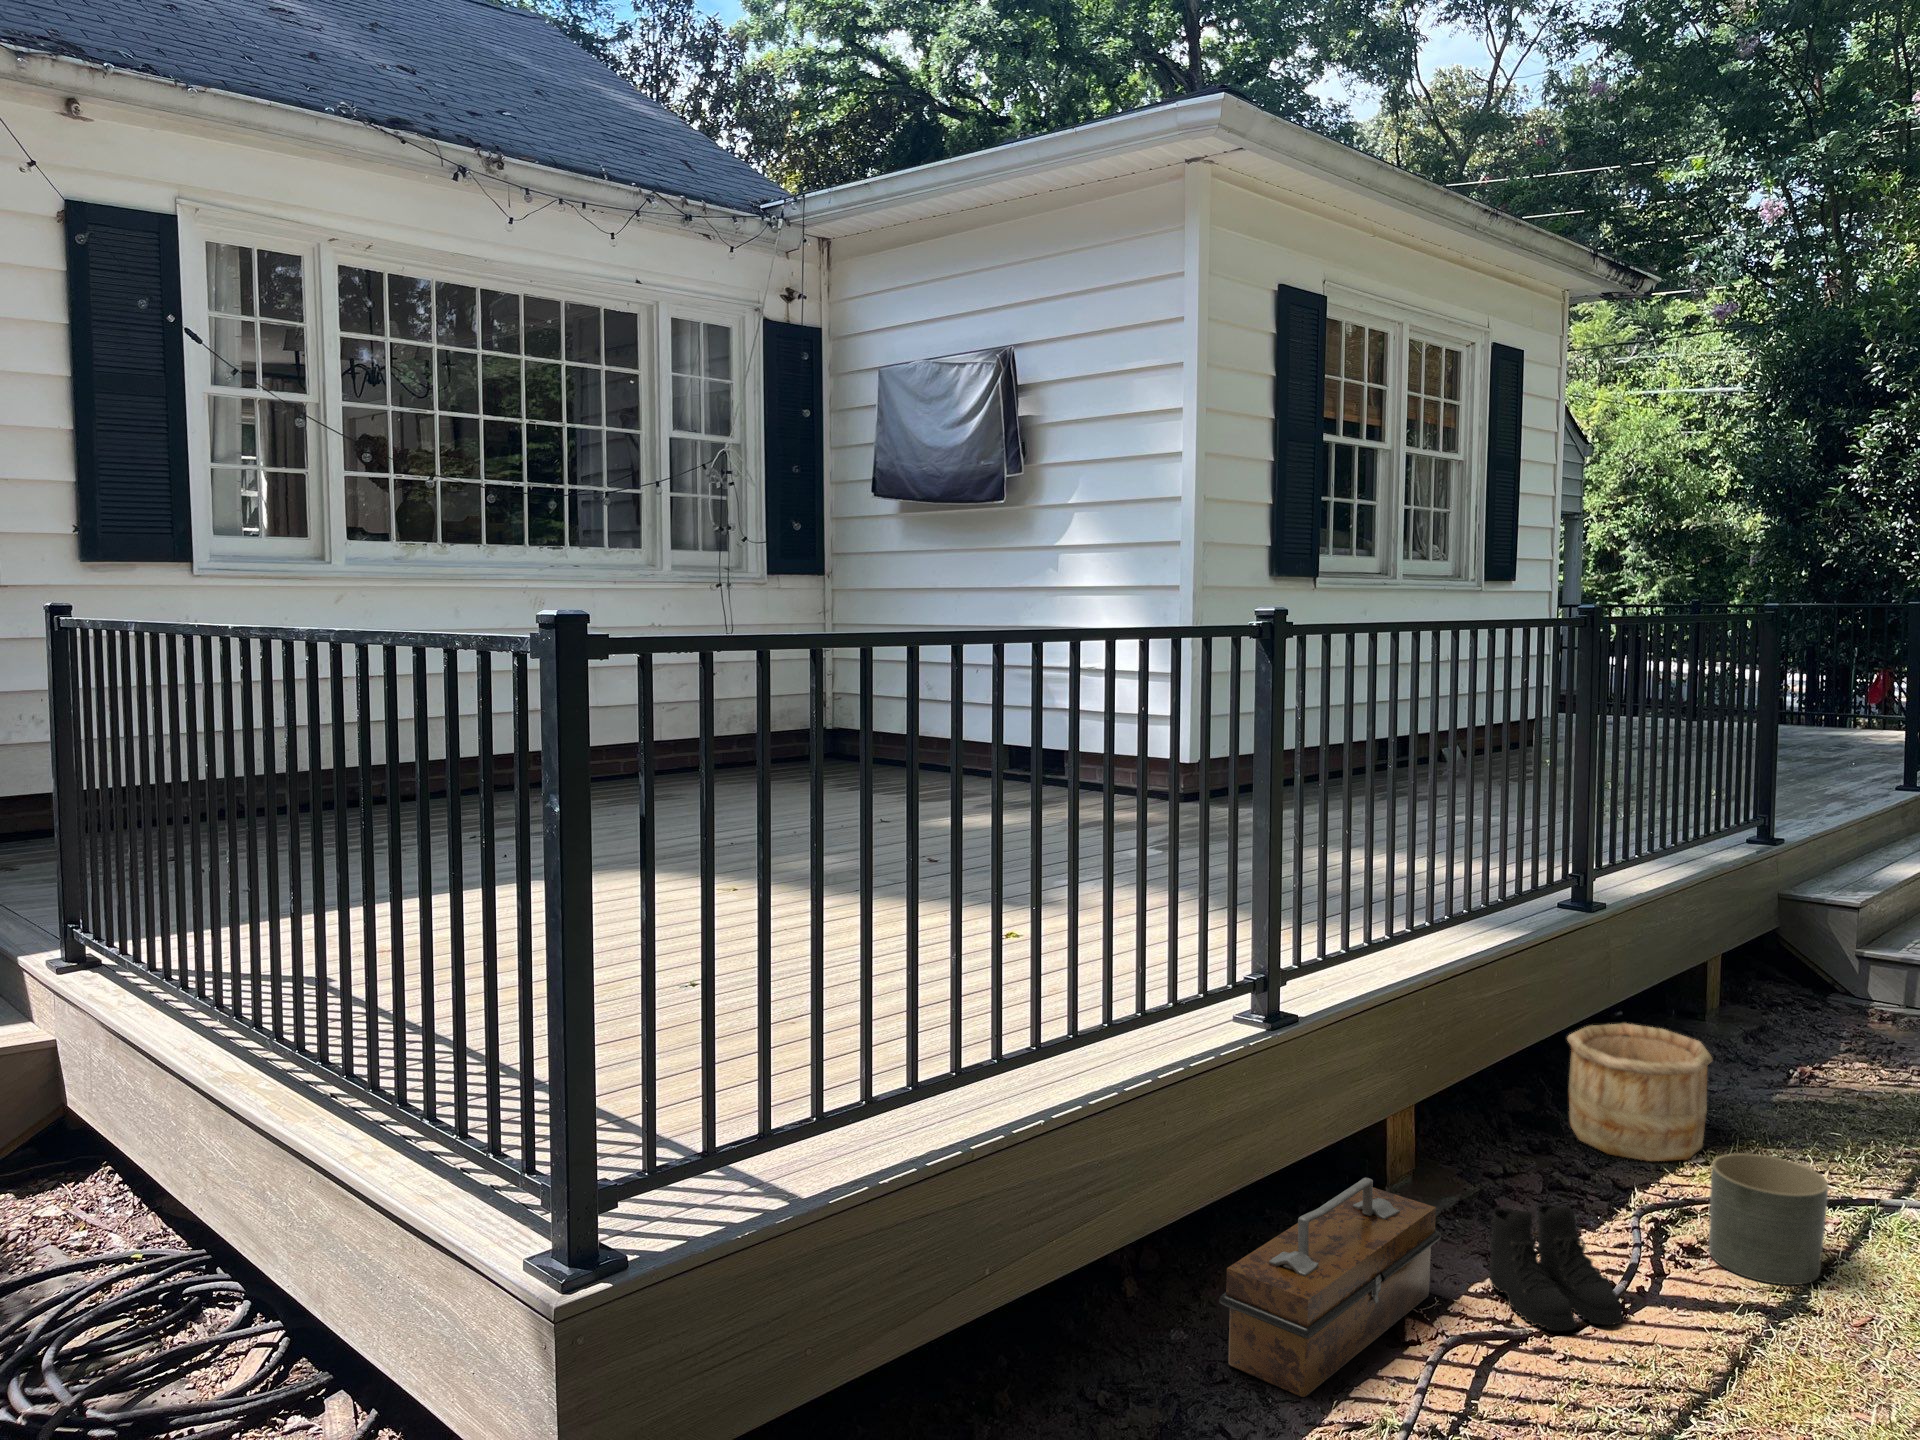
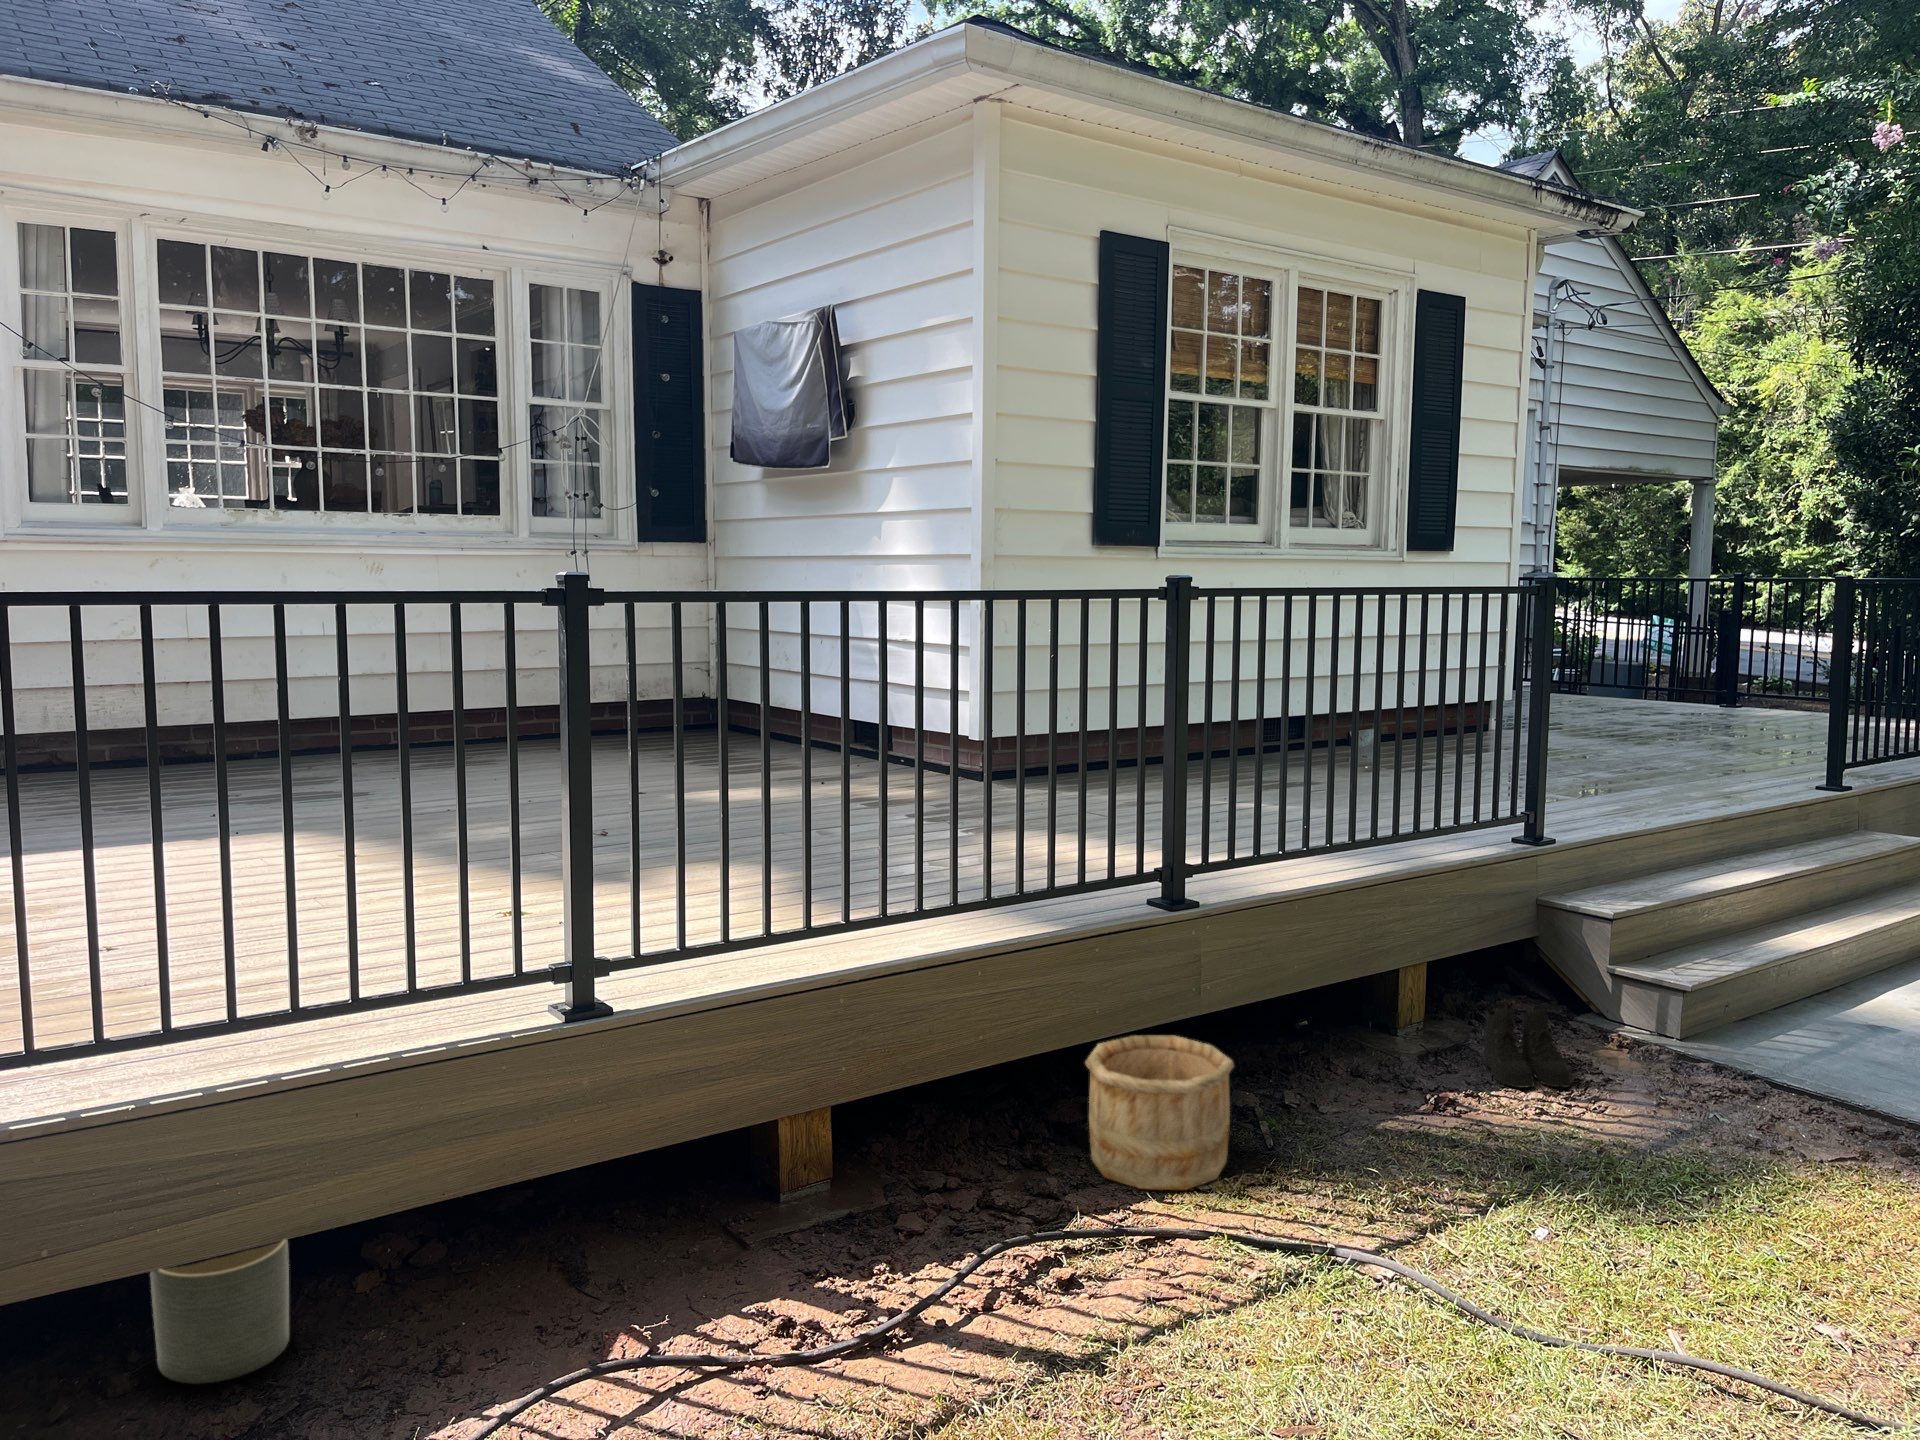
planter: present [1709,1153,1828,1285] -> present [150,1239,289,1384]
toolbox: present [1219,1178,1441,1397] -> none [389,1173,713,1396]
boots: present [1490,1203,1622,1331] -> present [1483,1009,1572,1088]

